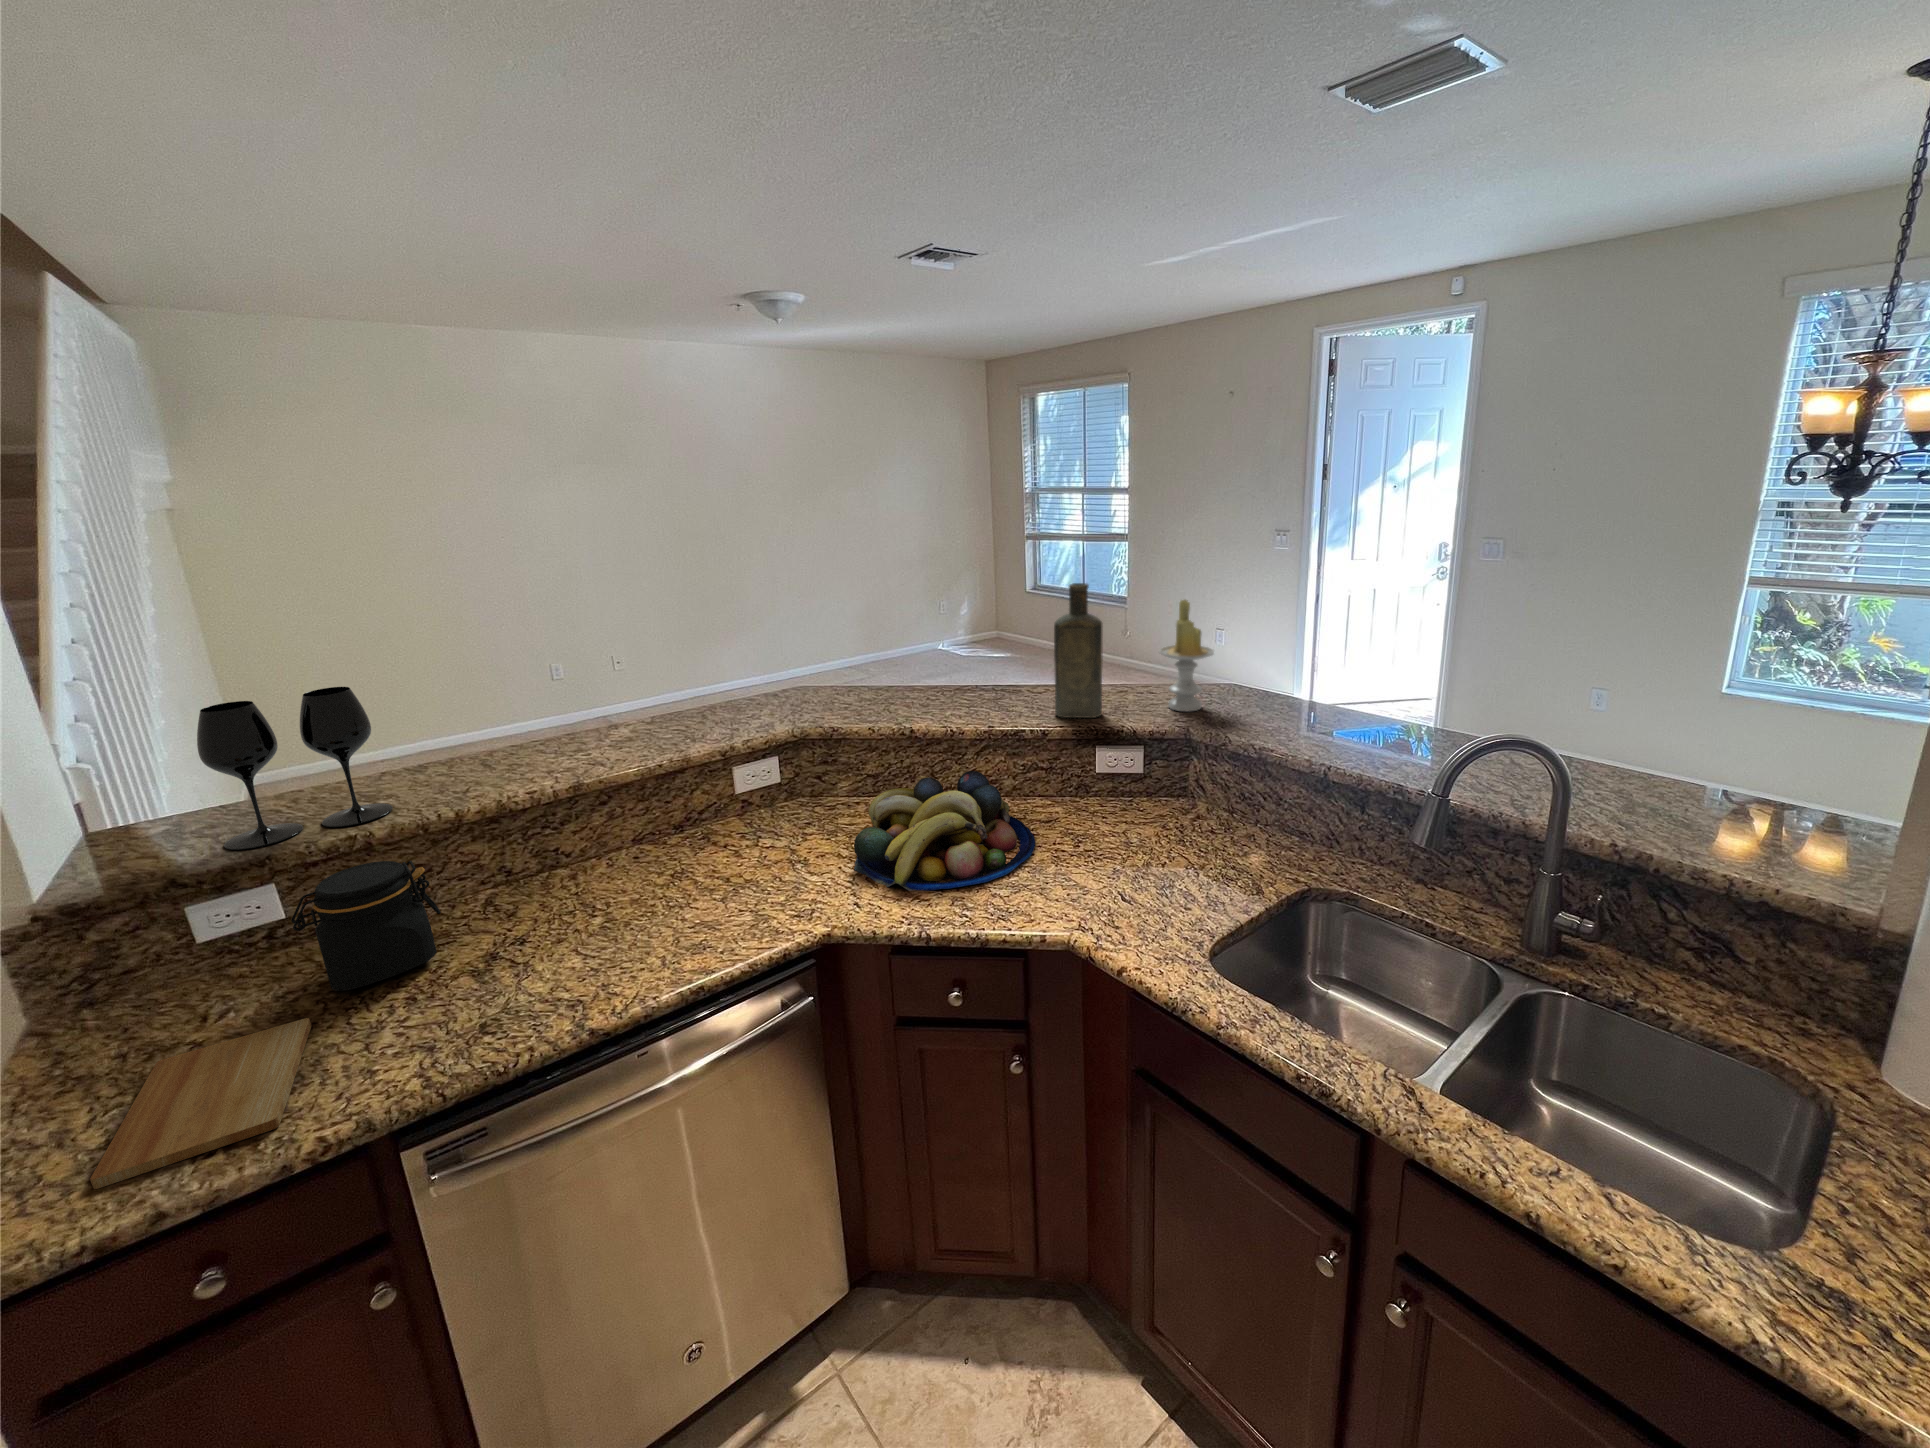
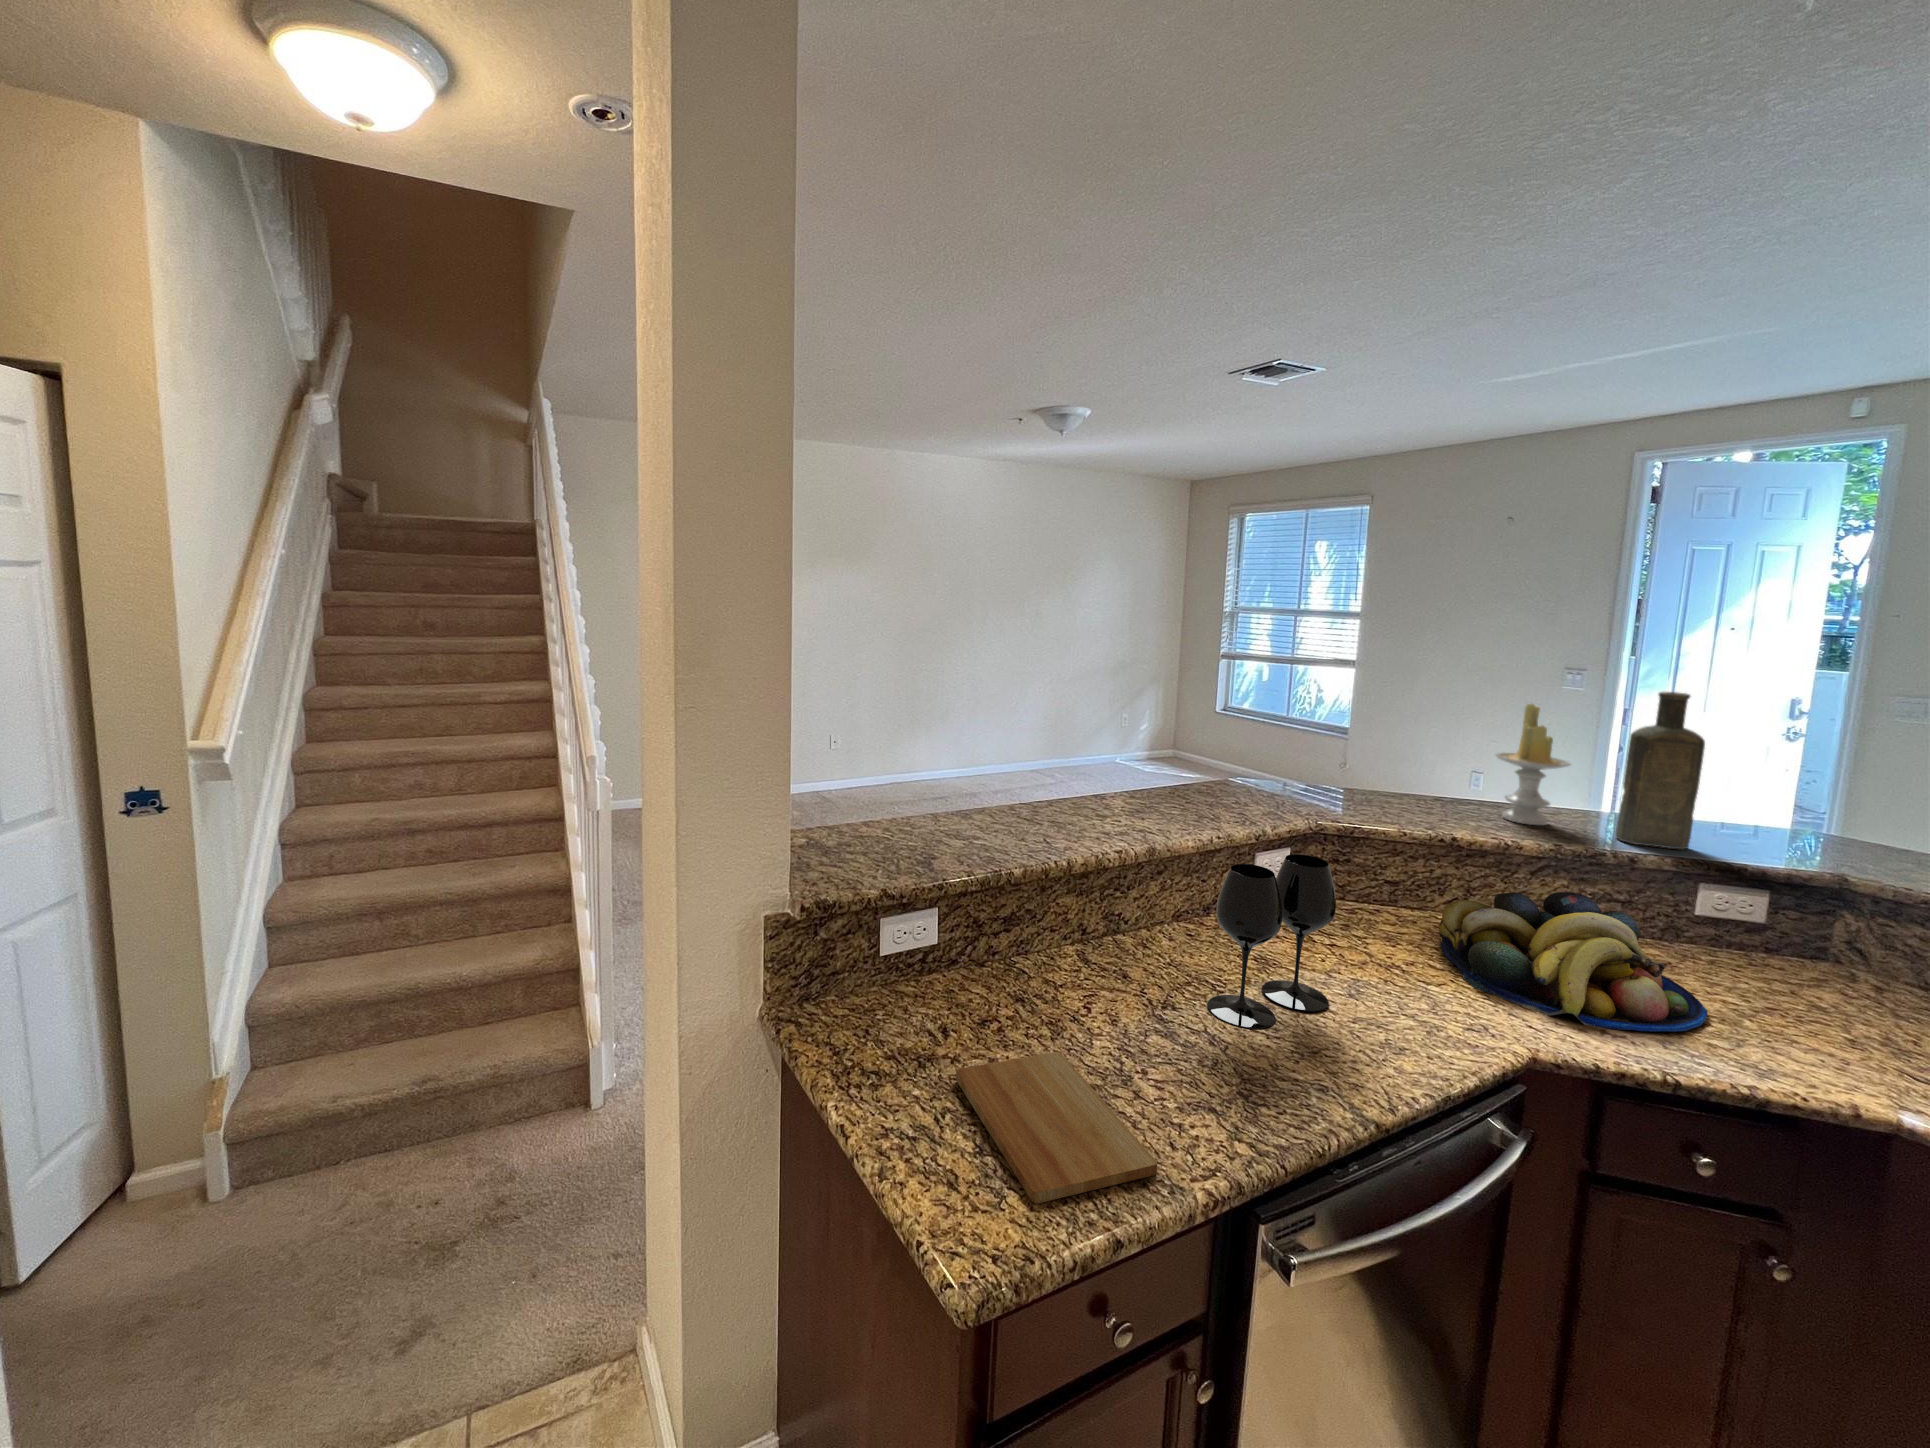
candle: present [1159,600,1214,712] -> present [1496,704,1570,825]
wine glass: present [197,687,393,850] -> present [1207,854,1336,1029]
jar: present [291,861,441,991] -> none [1003,898,1111,1028]

